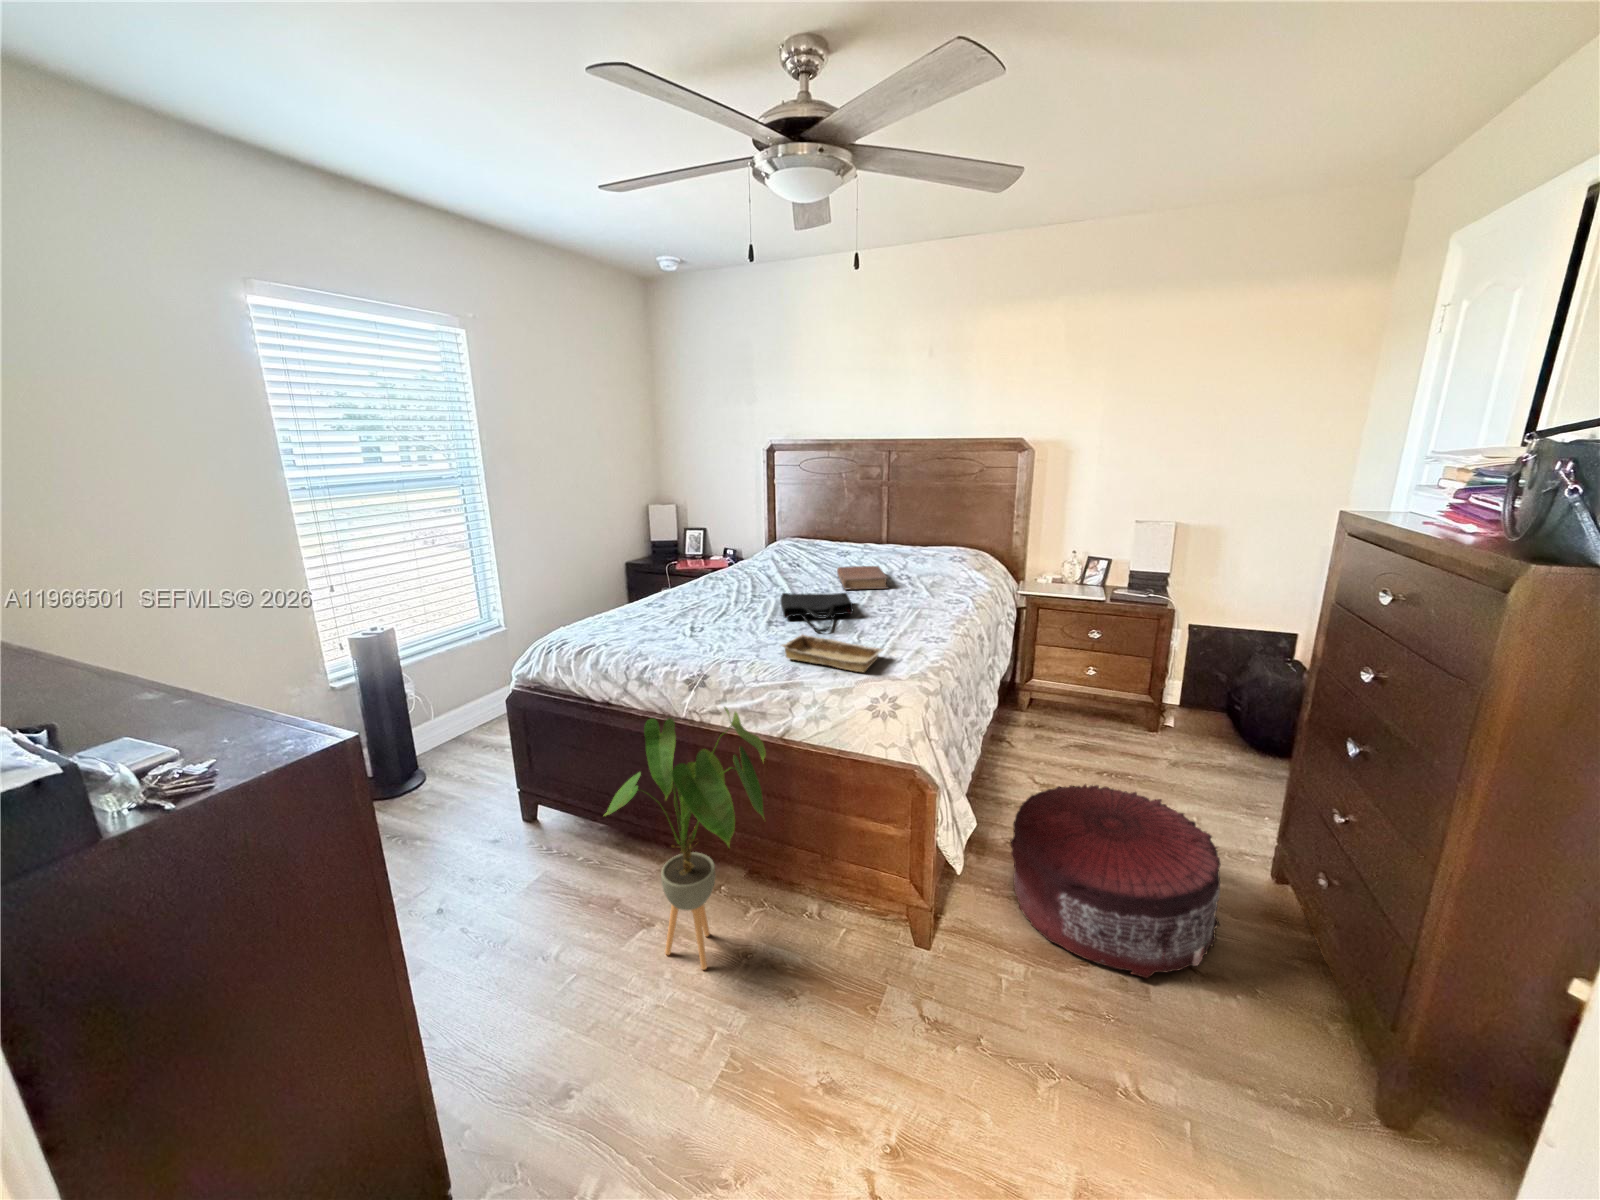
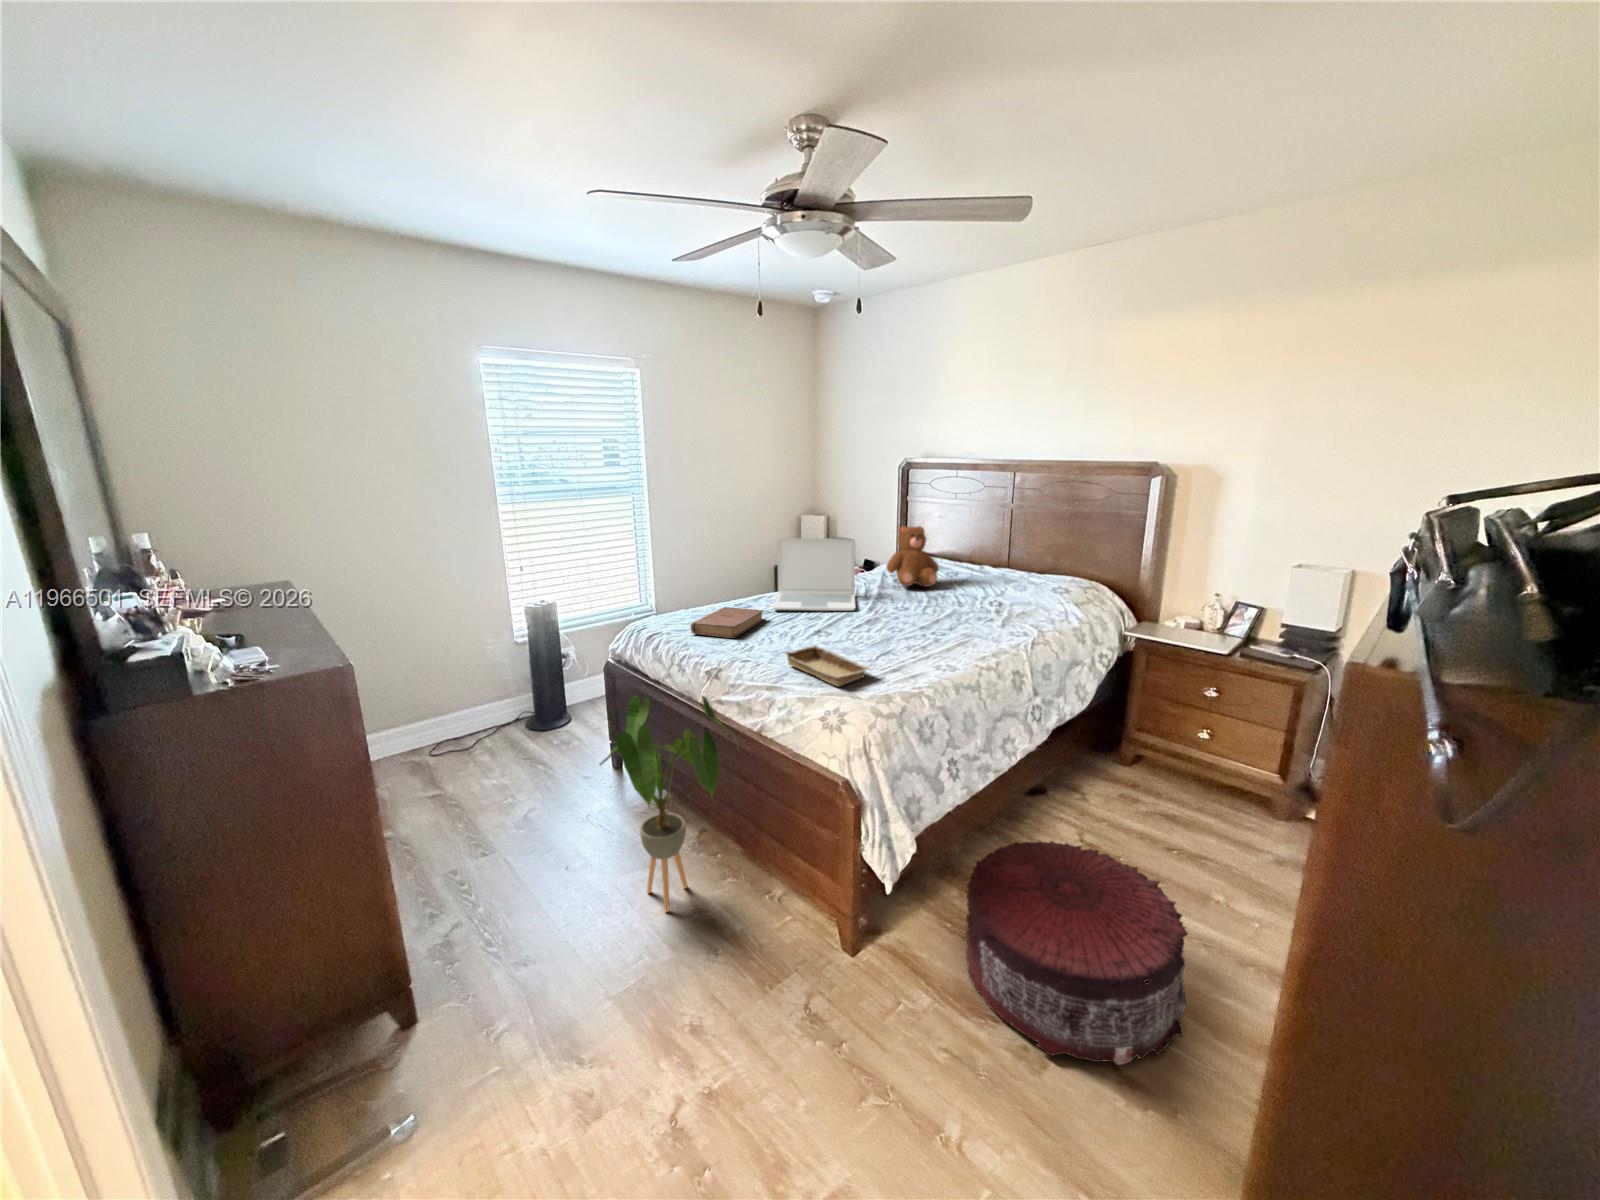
teddy bear: none [788,506,841,569] -> present [887,526,939,587]
laptop: none [685,522,787,605] -> present [772,538,856,611]
book: present [837,566,888,590] -> present [691,607,765,638]
tote bag: present [781,593,853,632] -> none [826,606,901,646]

